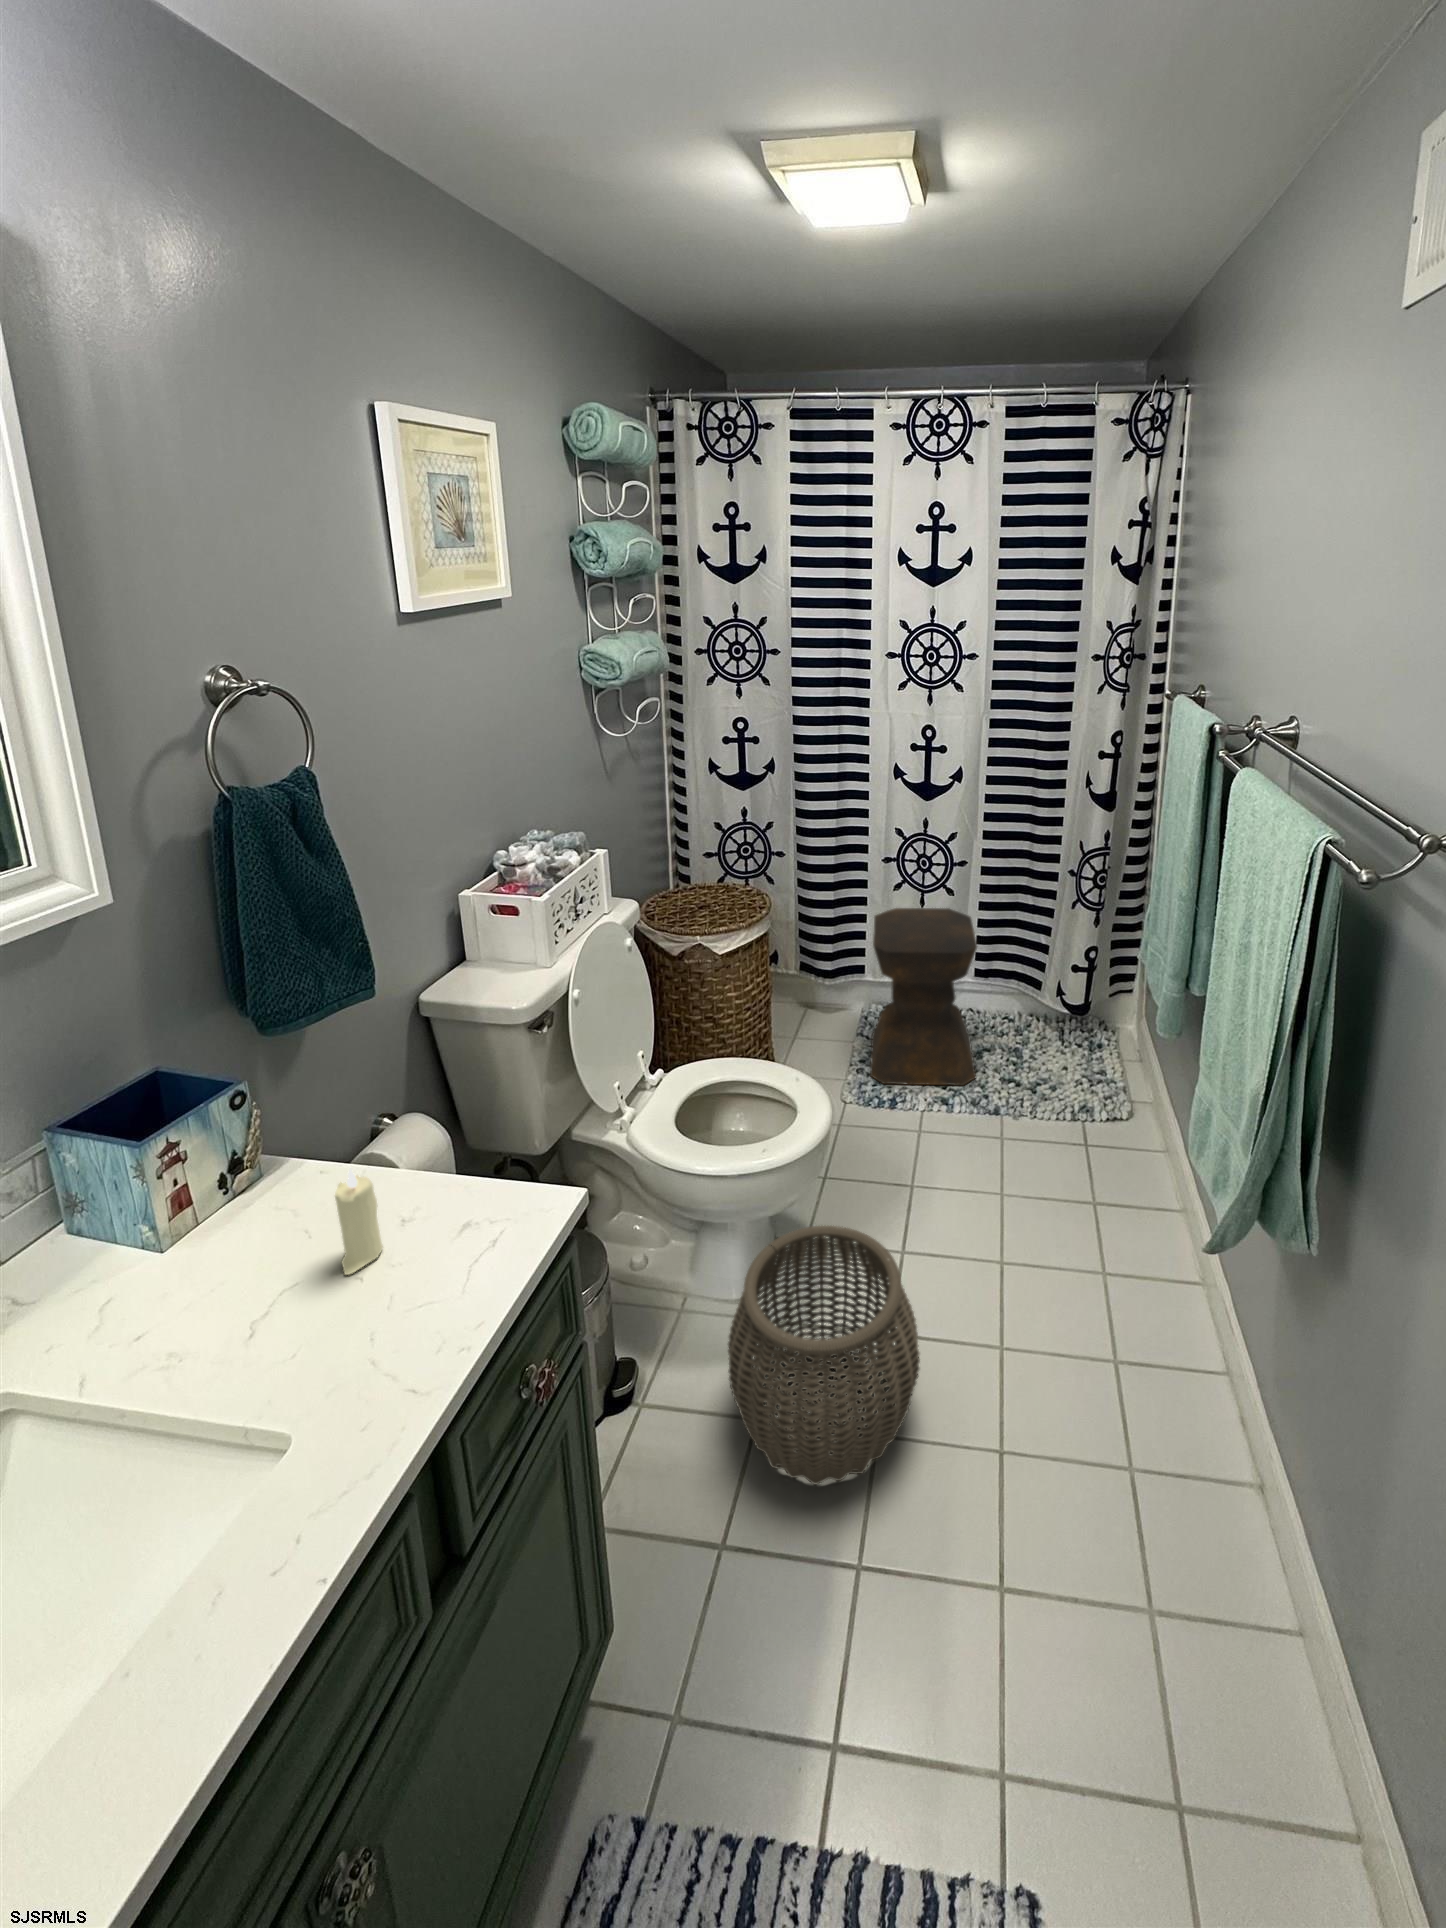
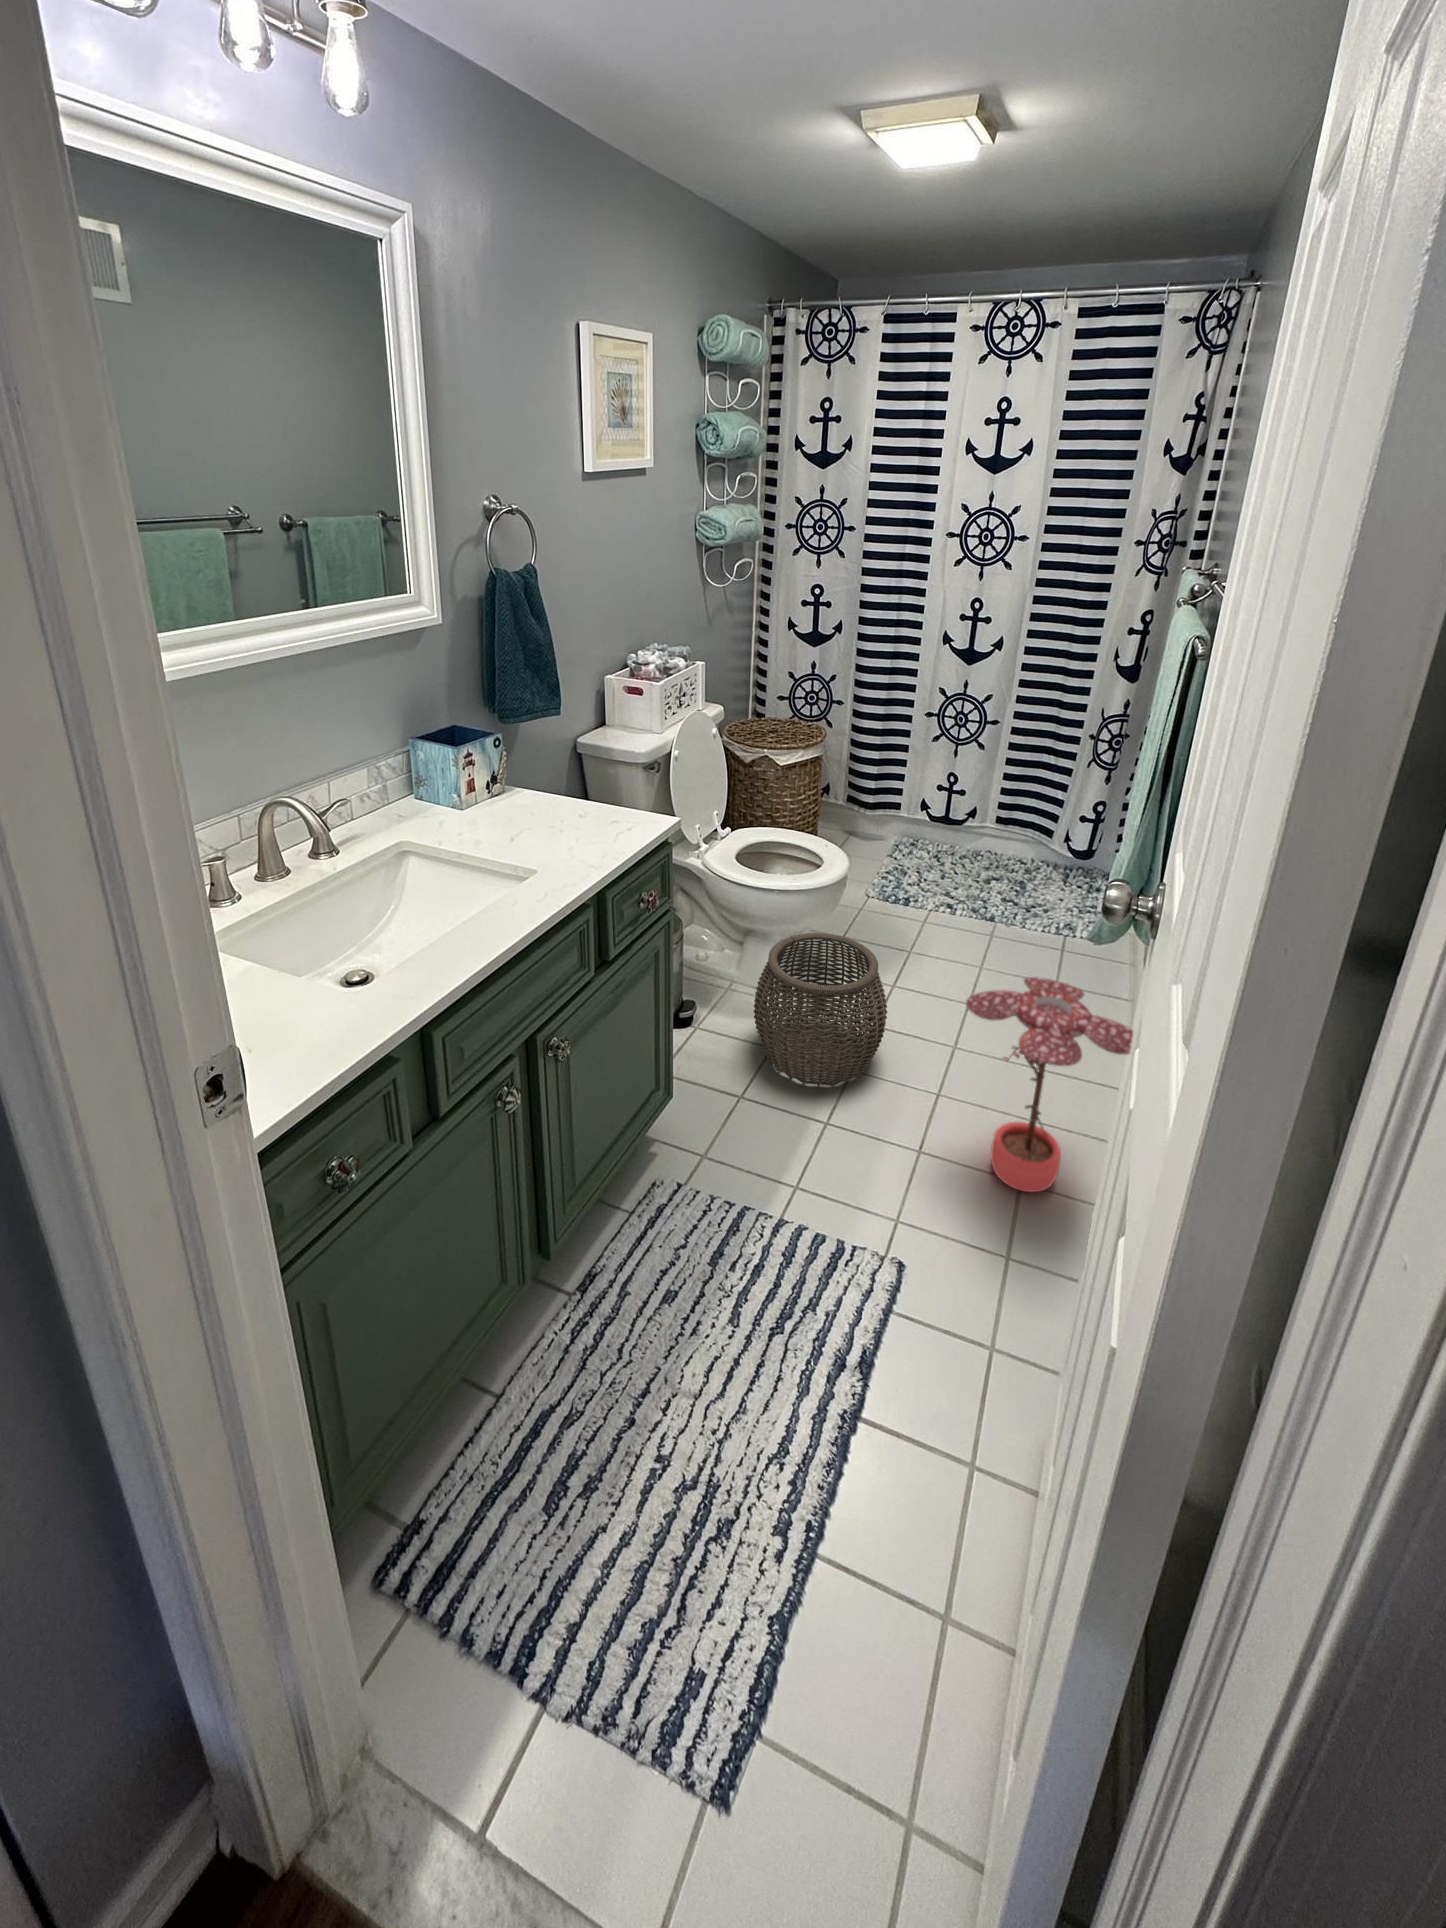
stool: present [870,908,977,1085] -> none [892,754,996,901]
candle: present [335,1169,383,1275] -> none [550,773,570,831]
potted plant: none [1052,1281,1306,1628] -> present [966,977,1133,1192]

